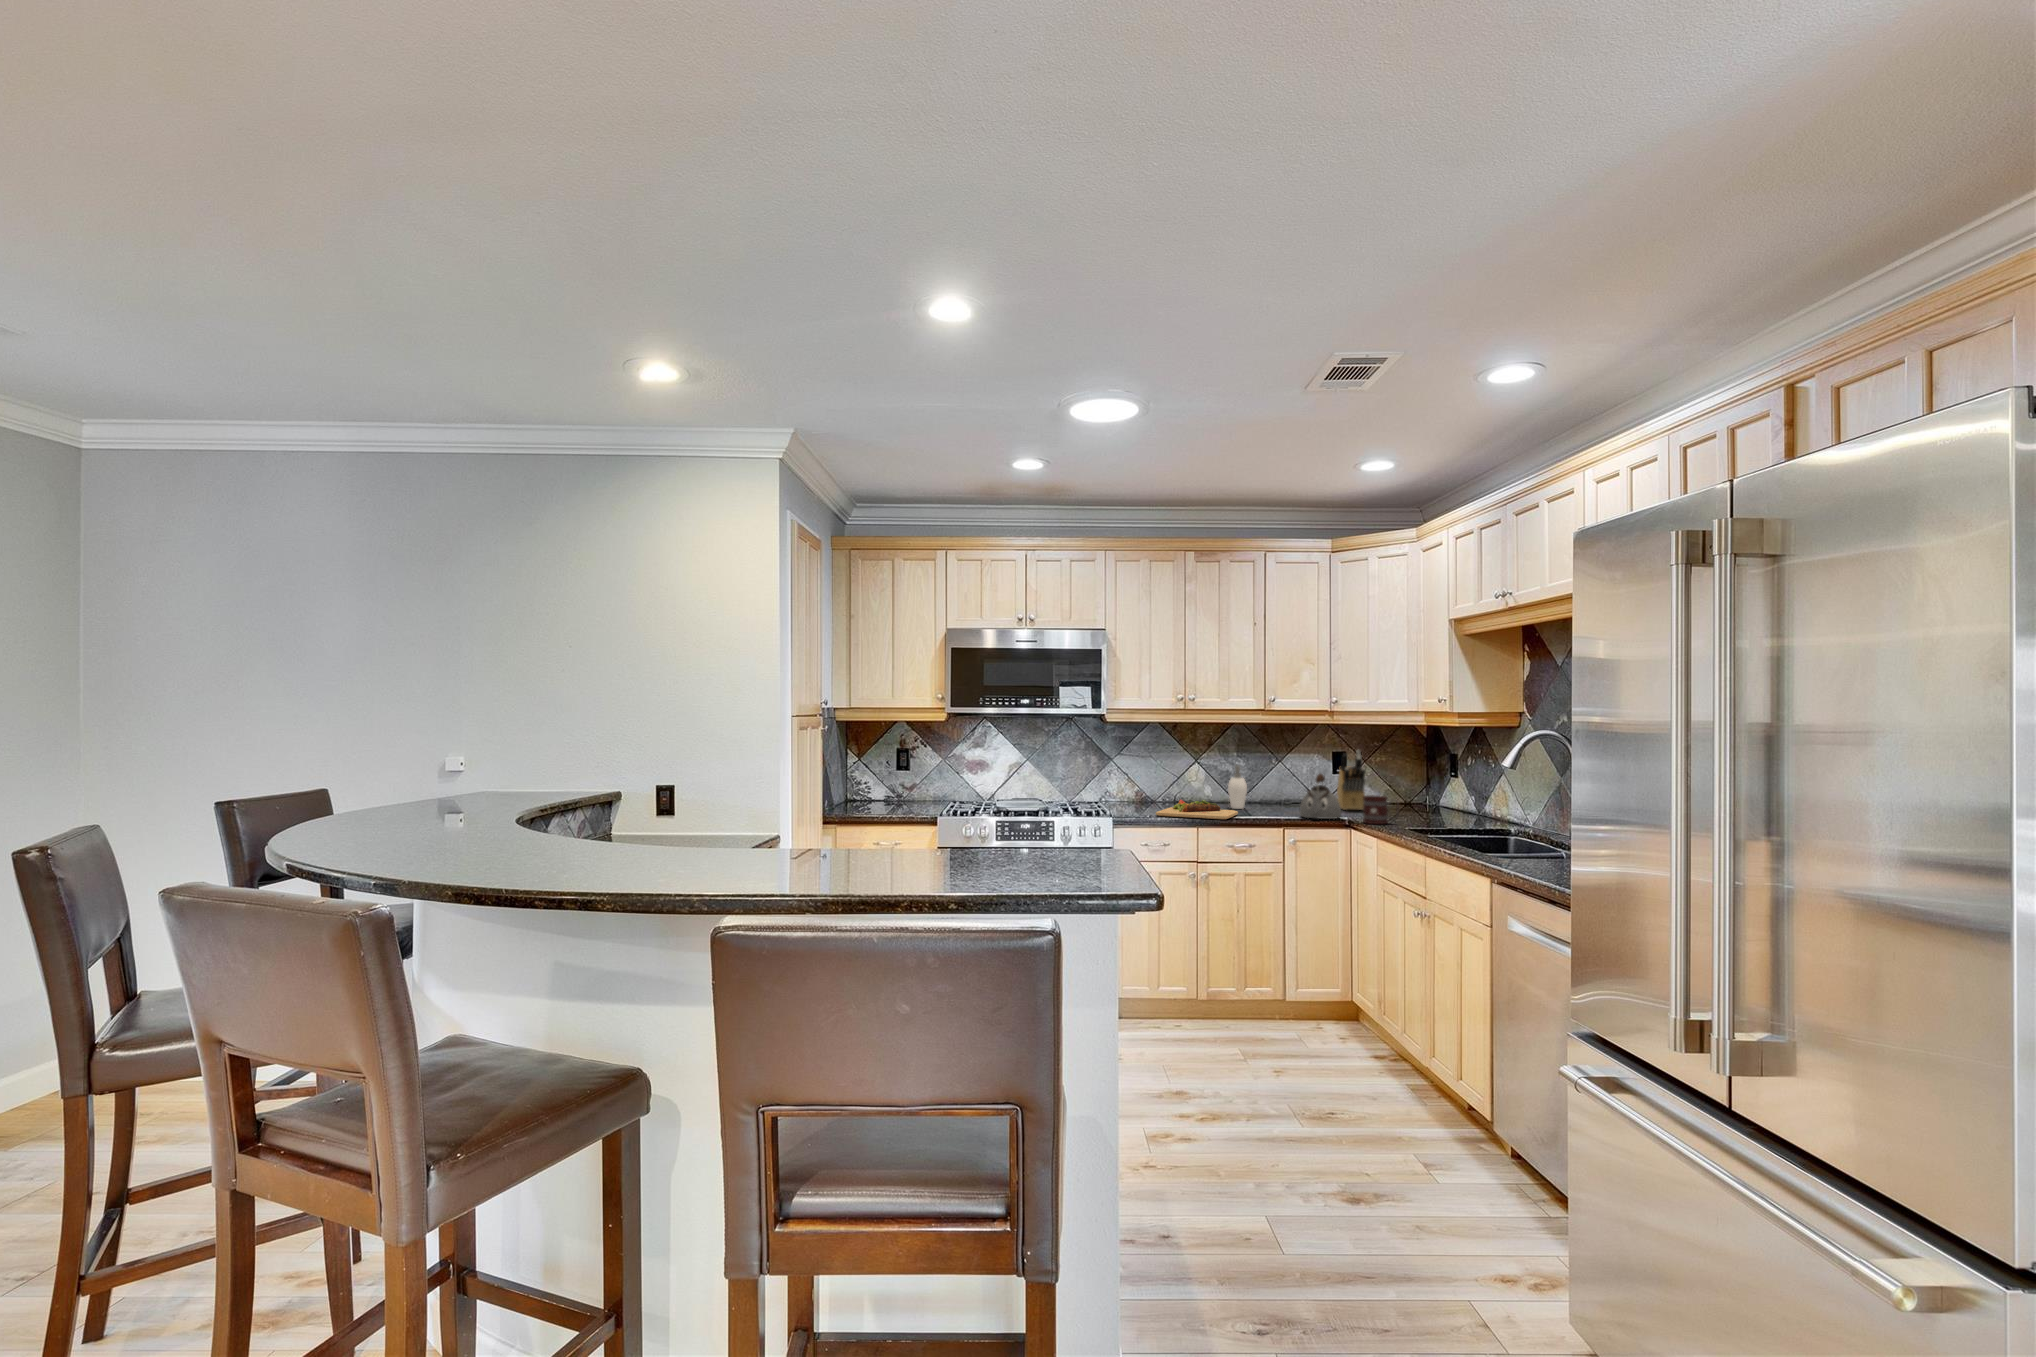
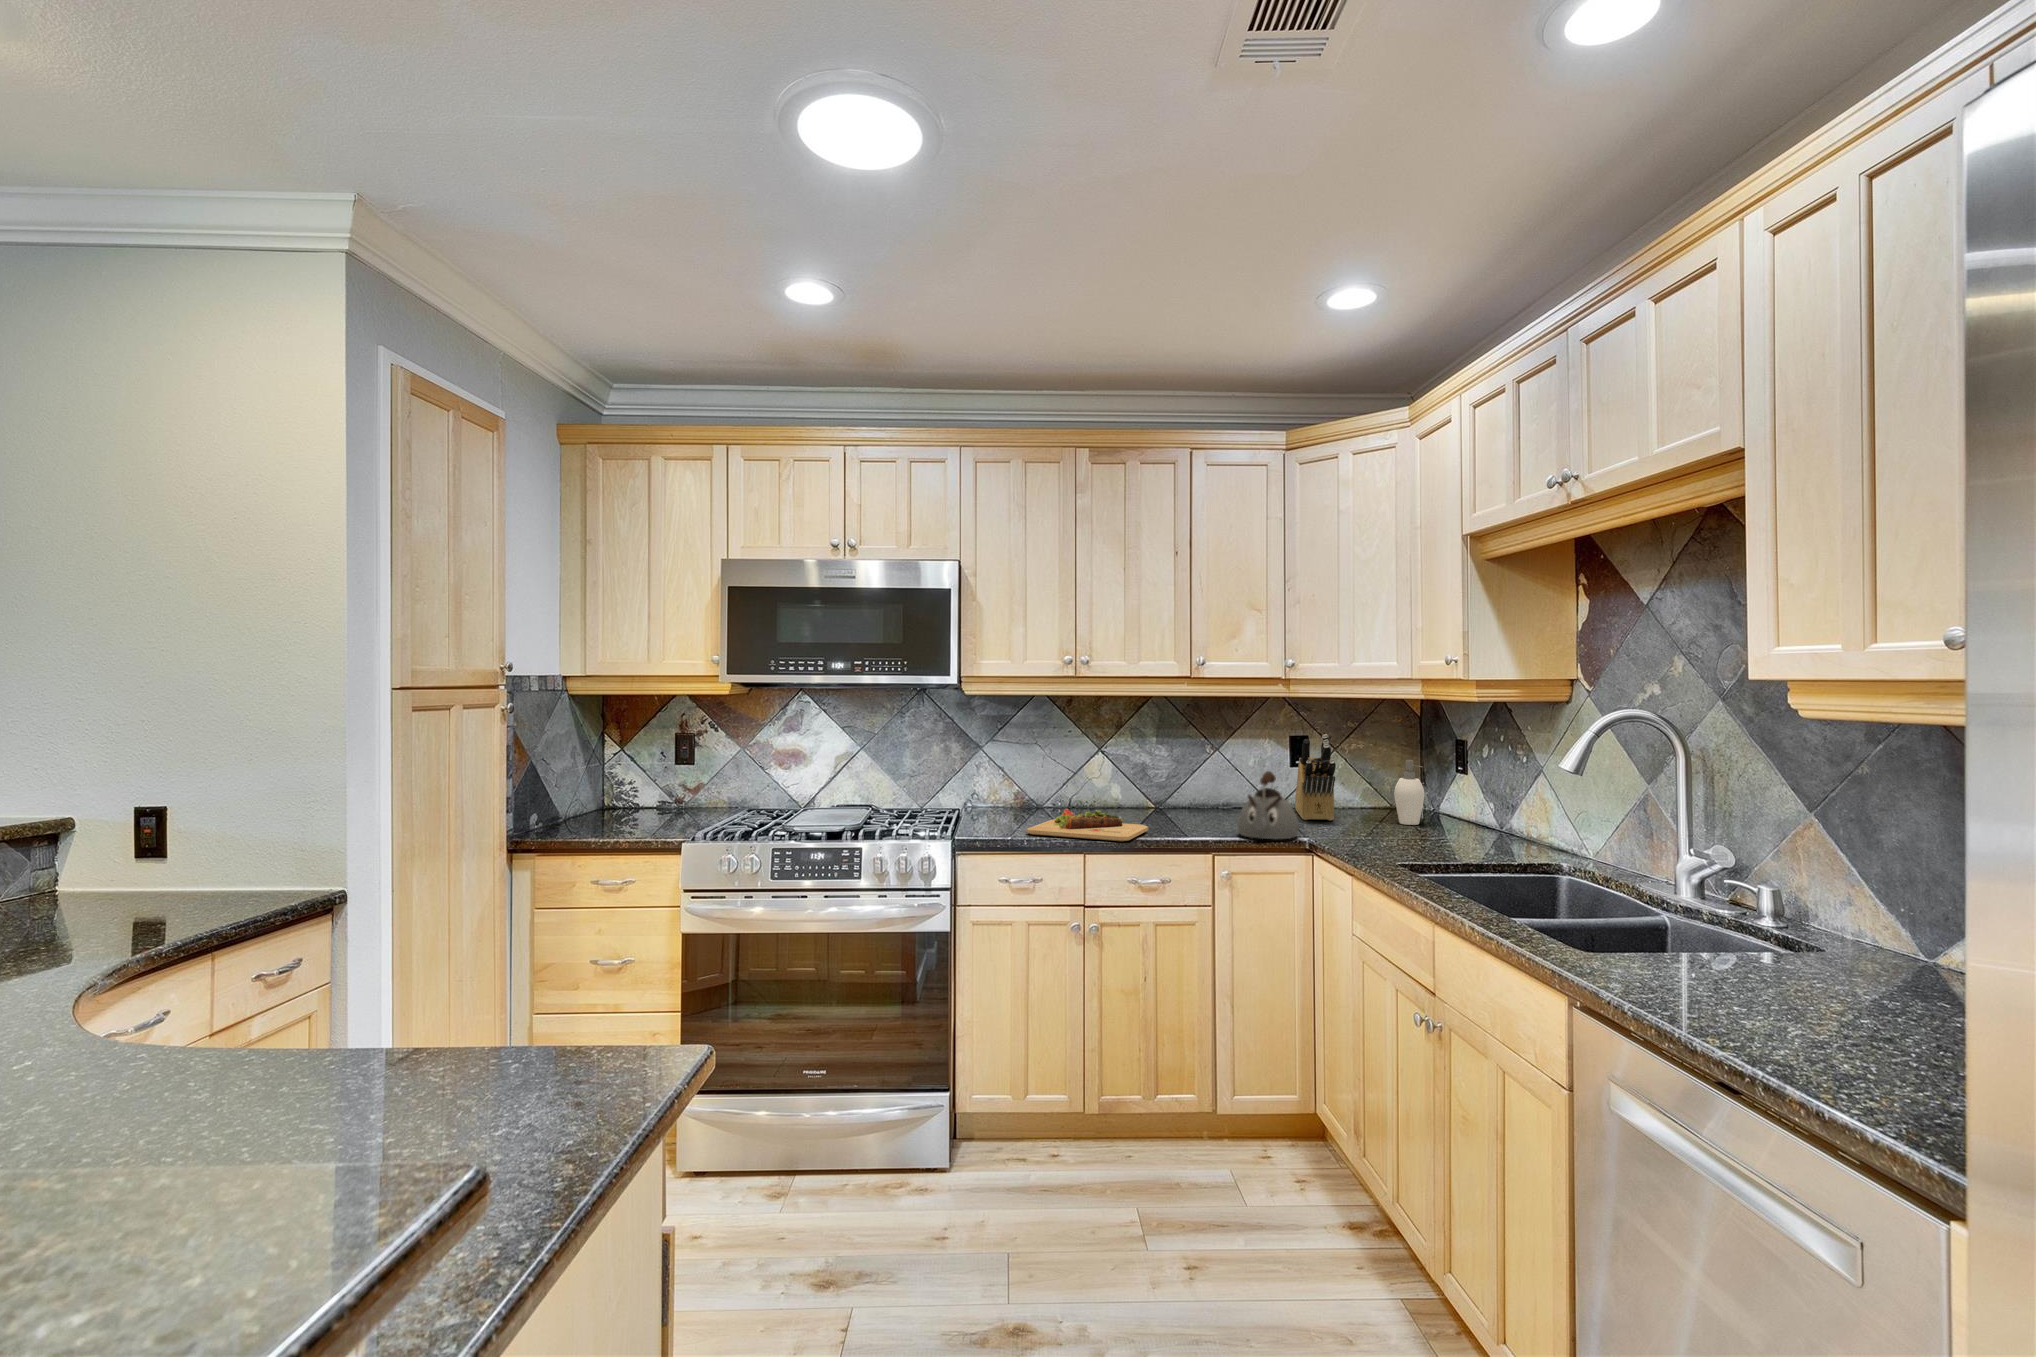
soap dispenser: present [1228,765,1247,809] -> present [1394,760,1424,825]
mug: present [1363,795,1399,824] -> none [1330,805,1385,850]

